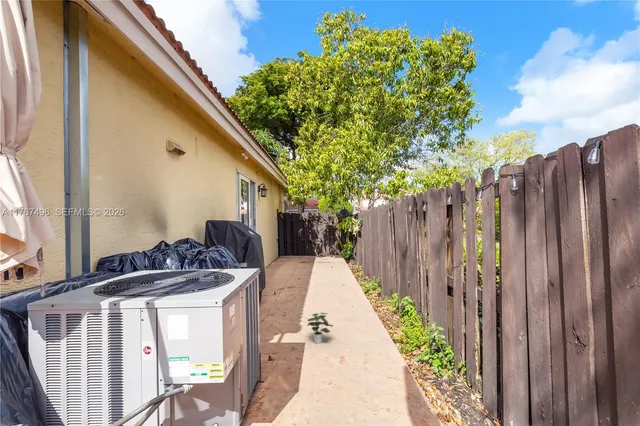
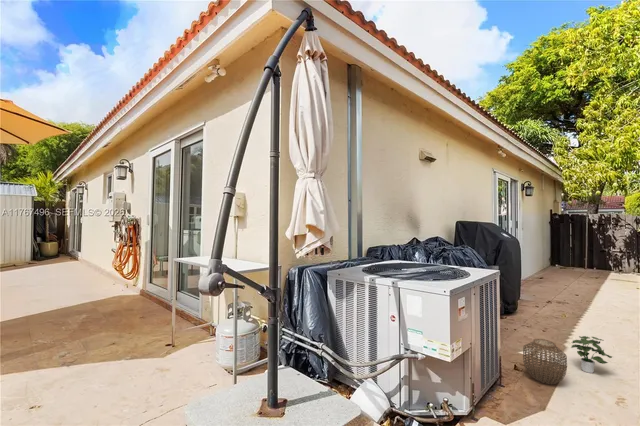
woven basket: none [275,325,308,365] -> present [523,339,567,384]

